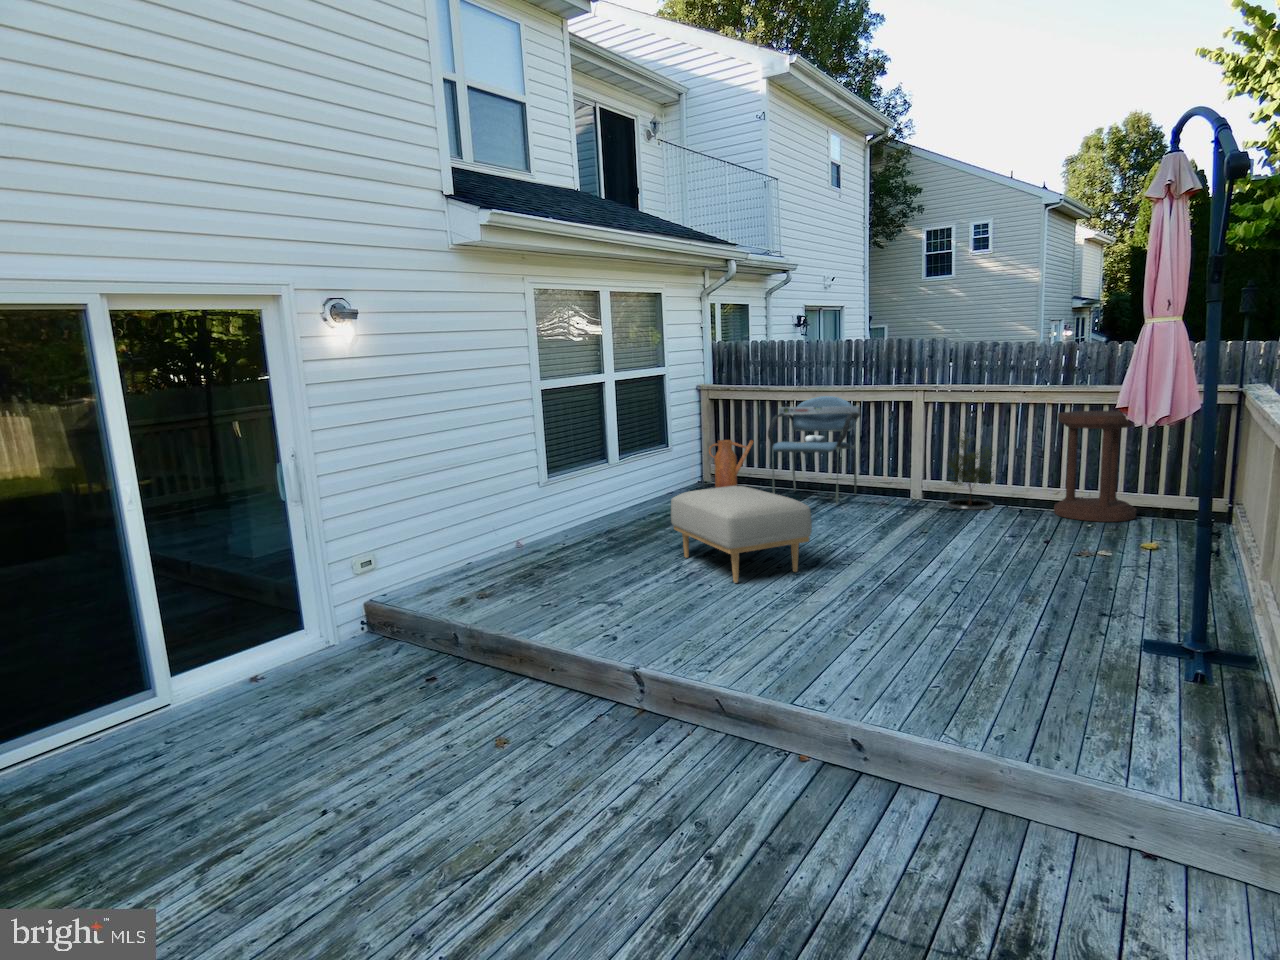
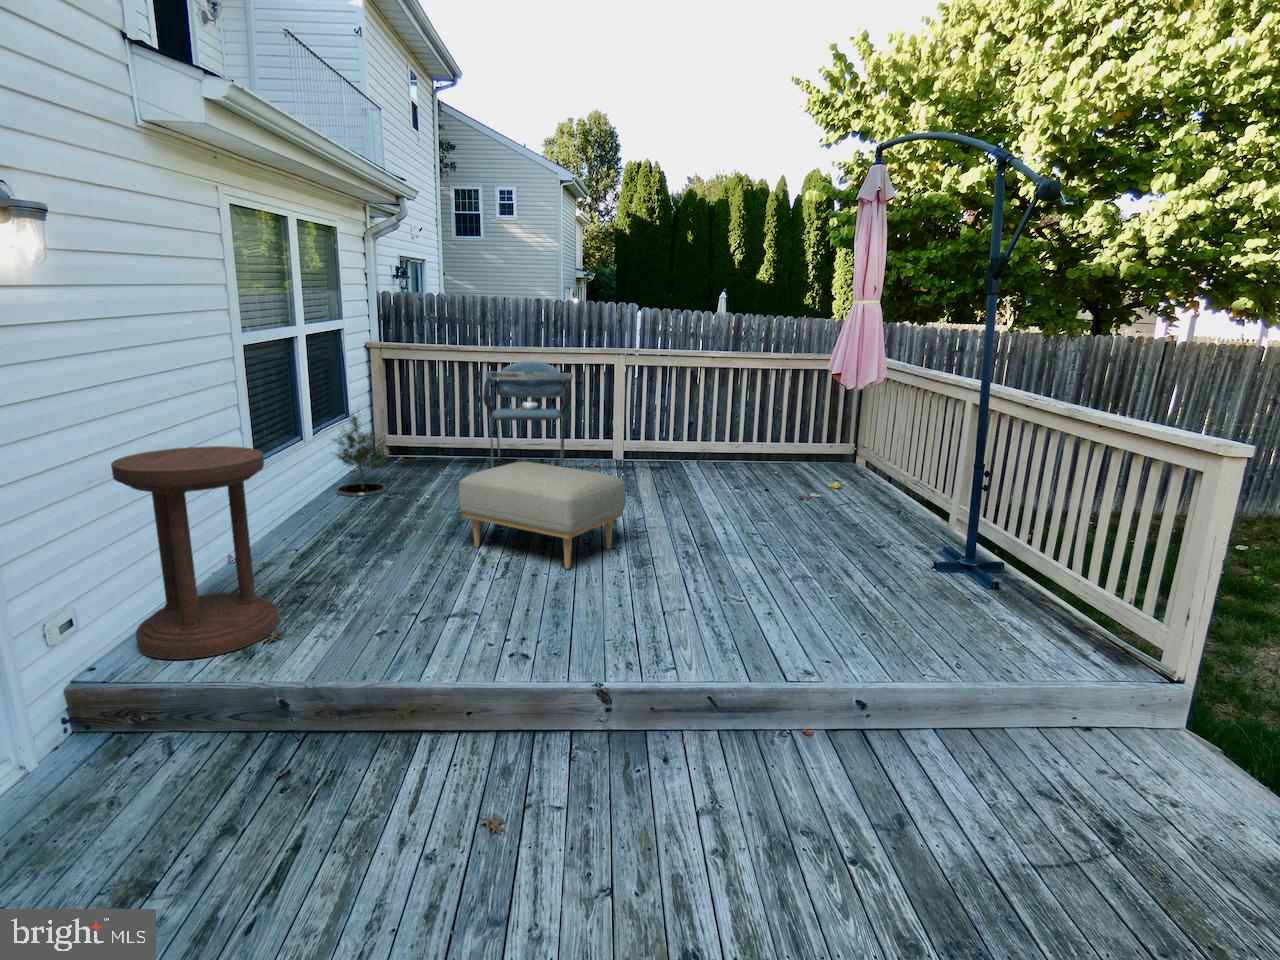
side table: present [1054,411,1136,522] -> present [111,446,279,660]
potted tree: present [946,431,994,510] -> present [333,410,386,496]
watering can: present [709,440,754,488] -> none [394,406,449,462]

